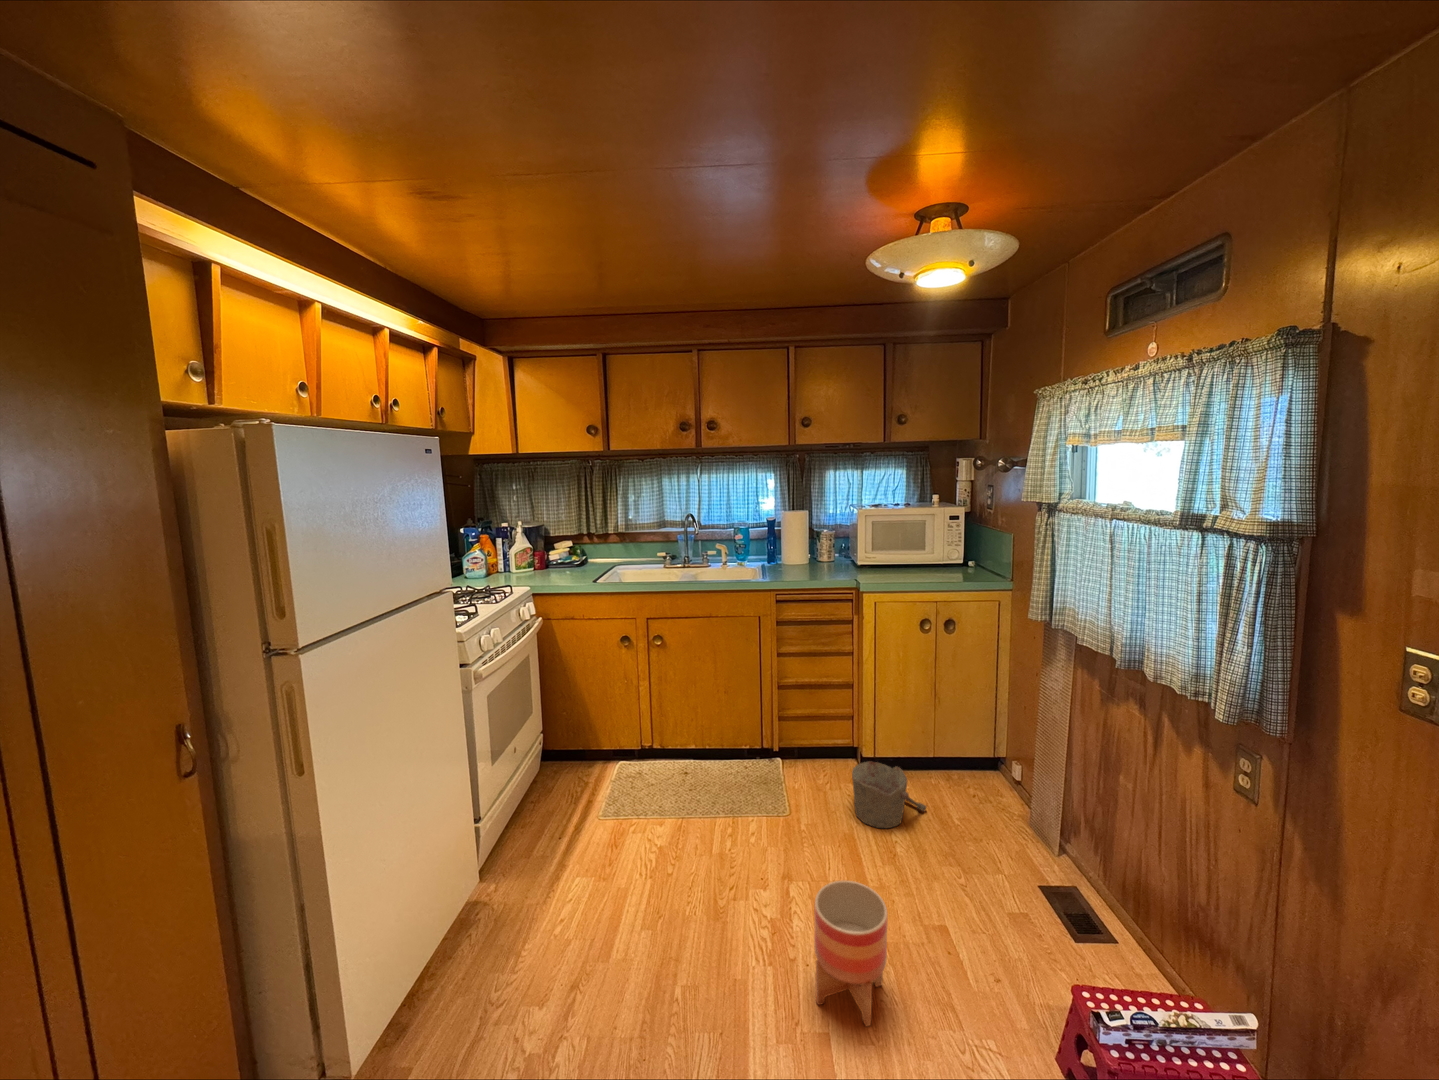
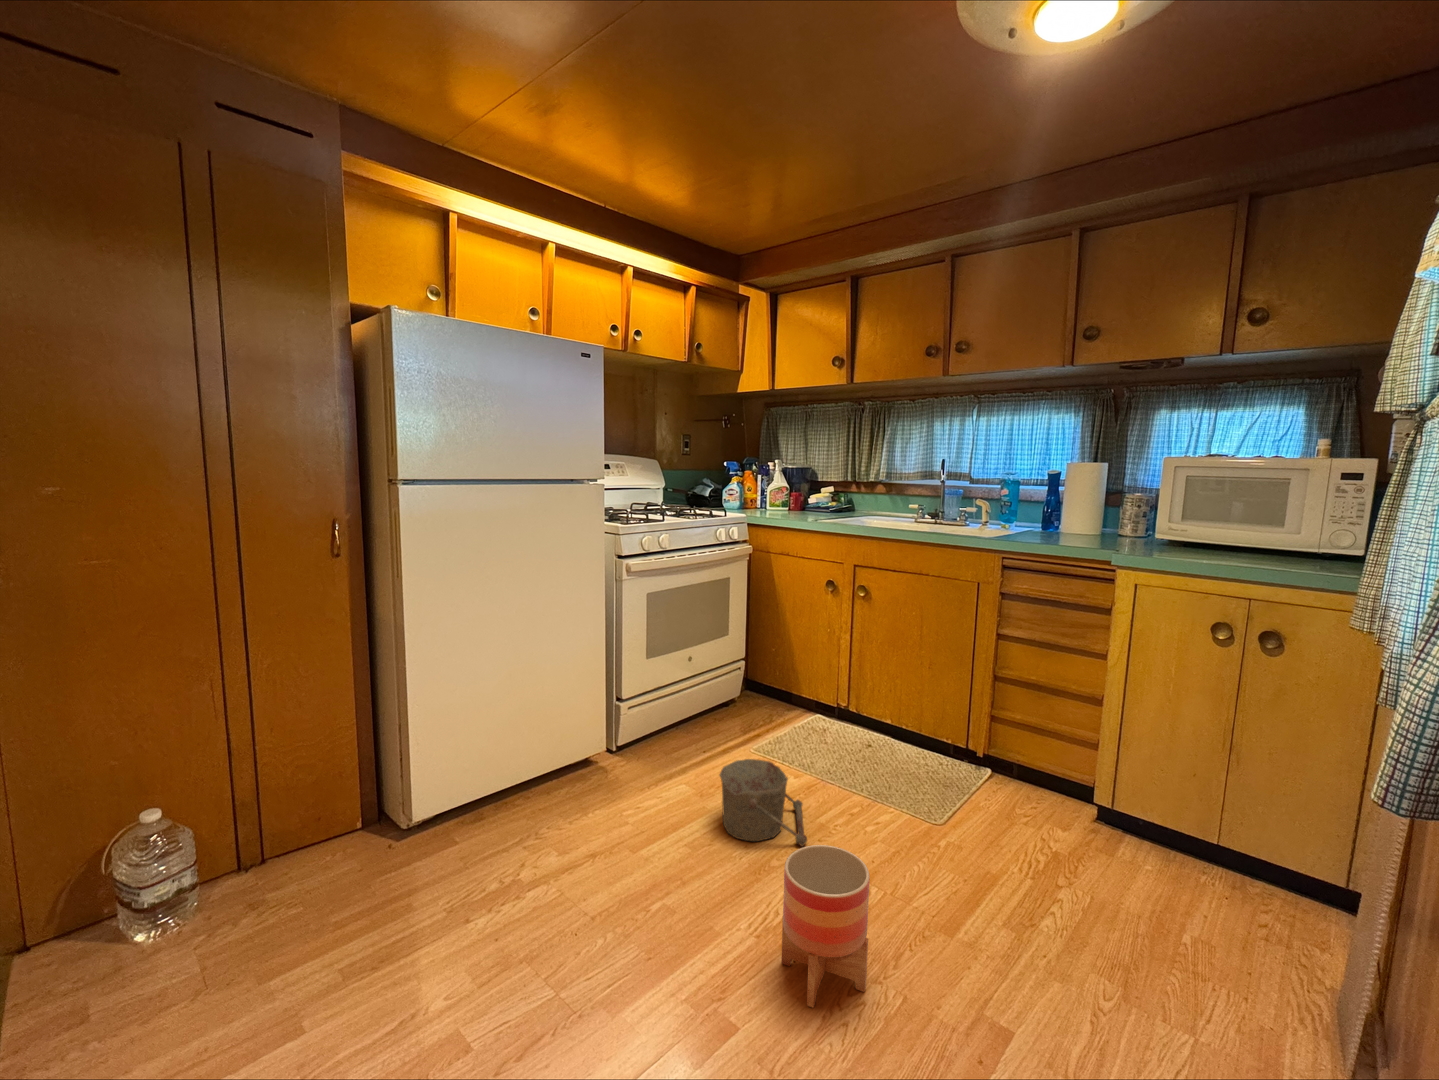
bucket: present [852,761,926,828] -> present [720,759,807,846]

